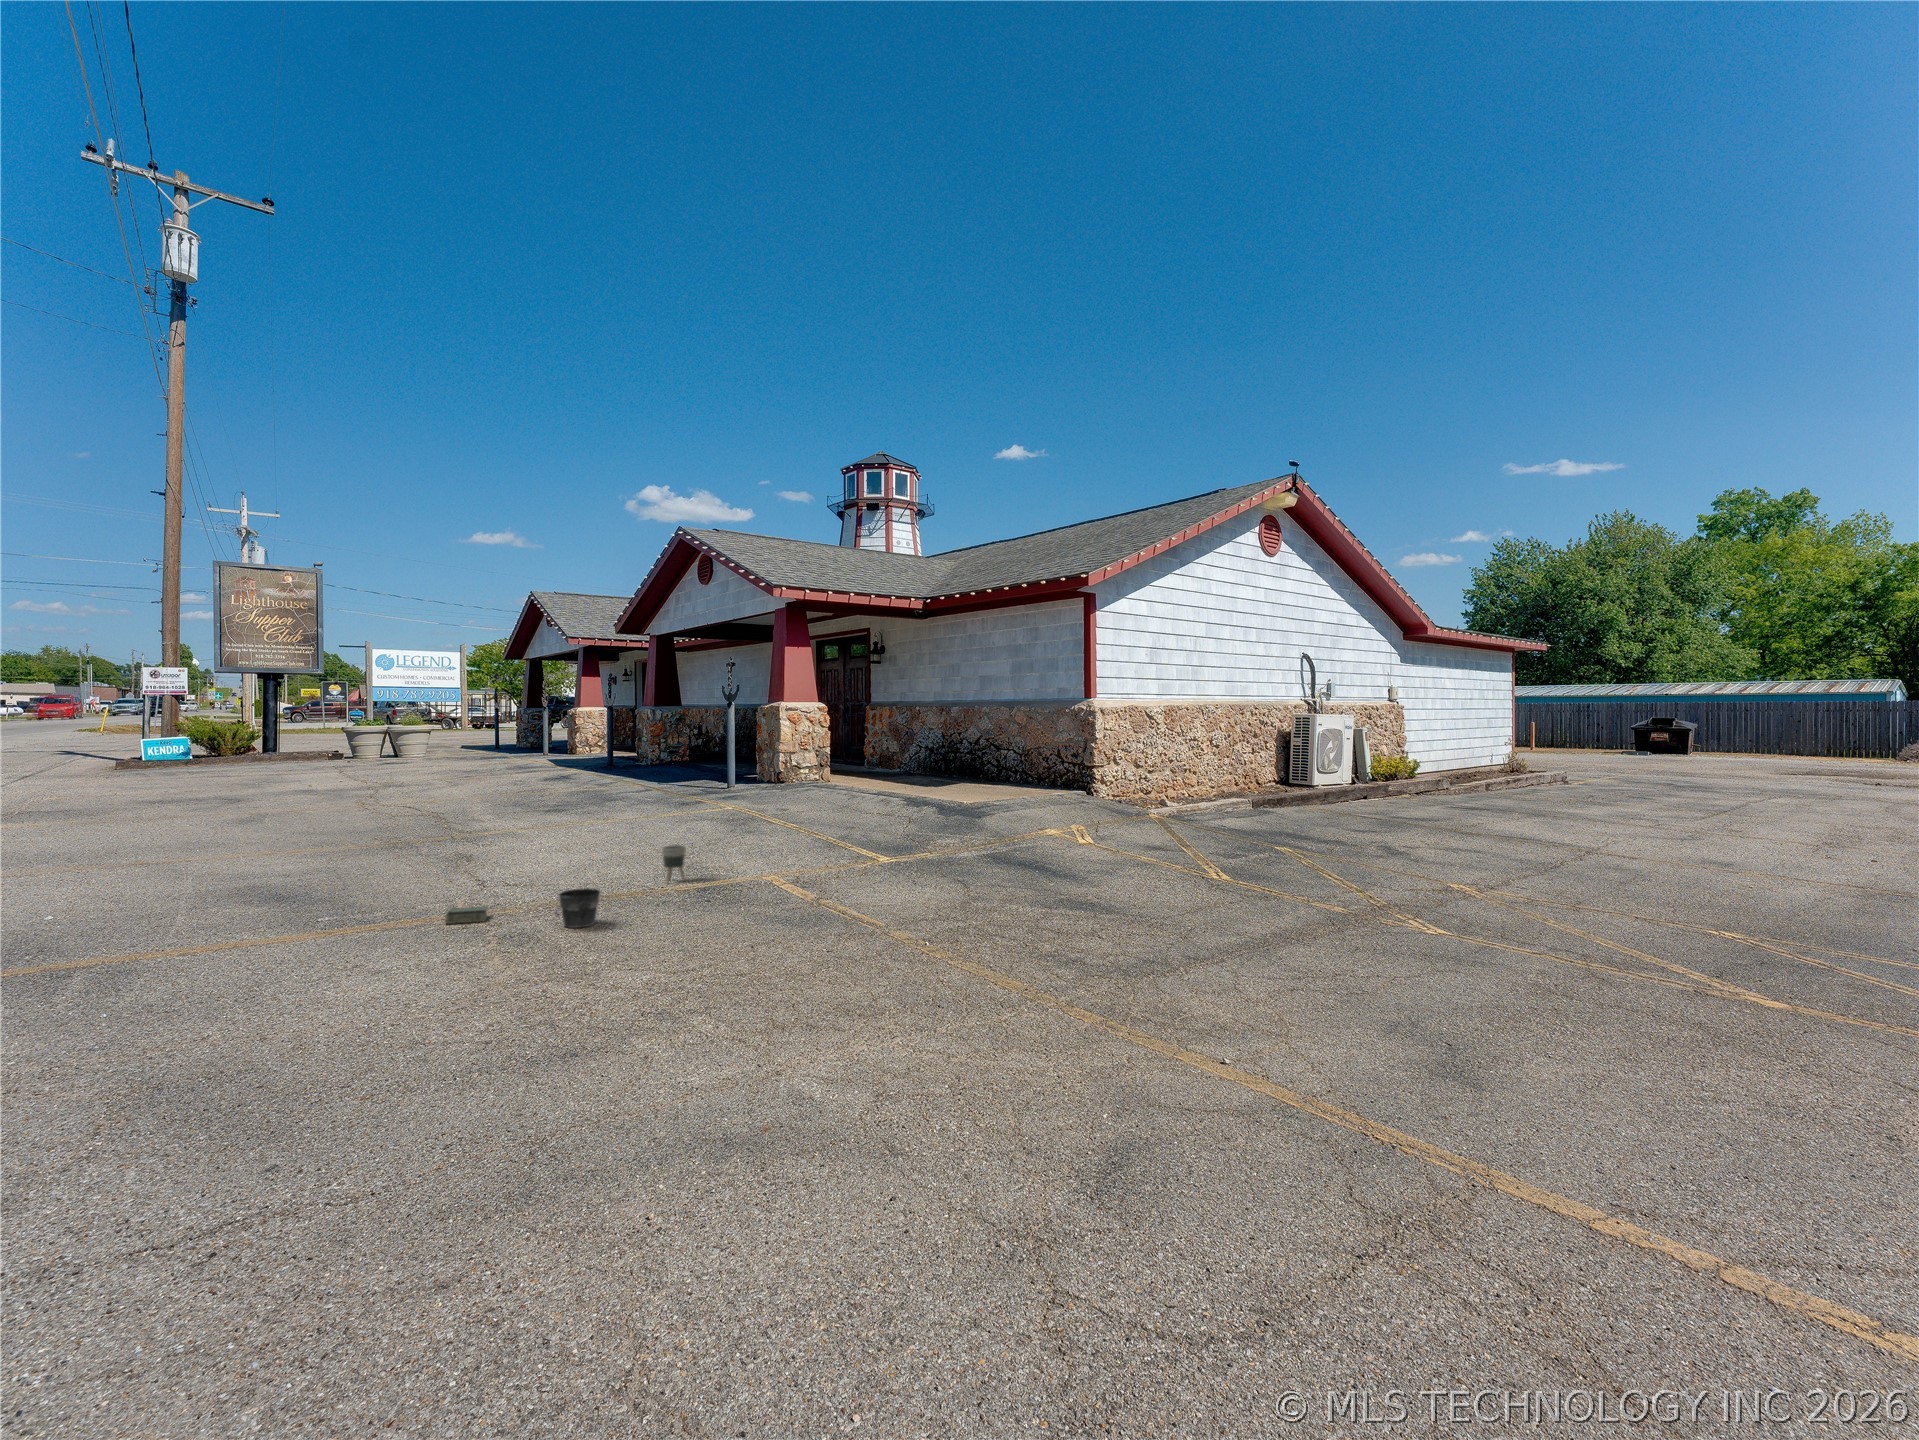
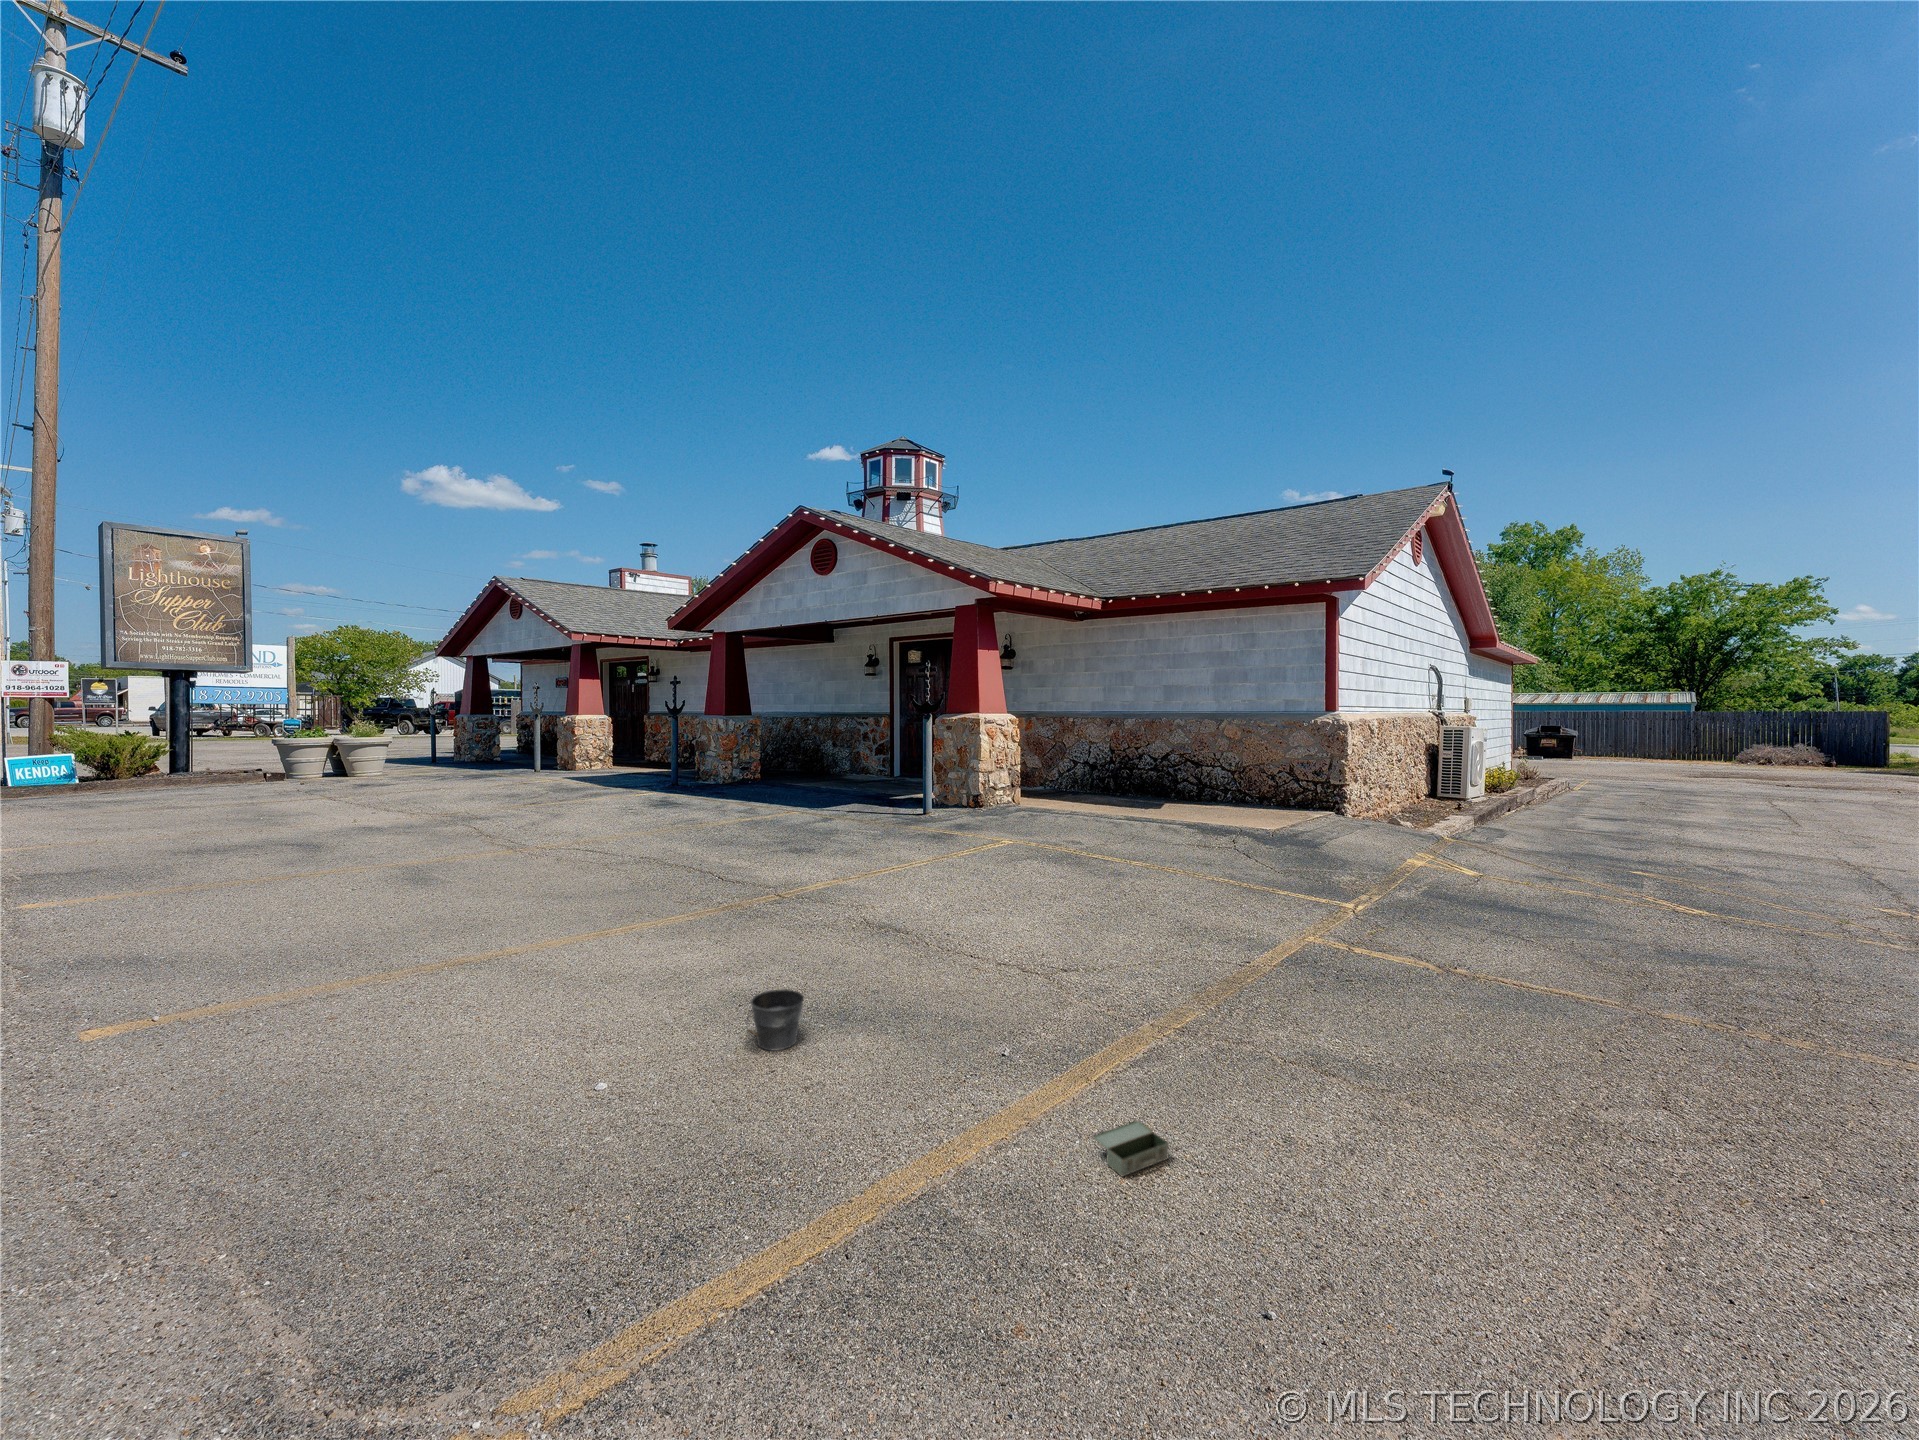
planter: present [662,845,686,882] -> none [1189,950,1224,1012]
bucket: present [555,888,600,928] -> present [747,989,804,1051]

